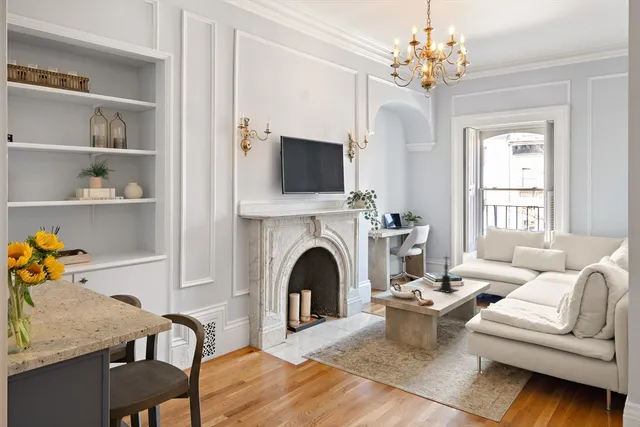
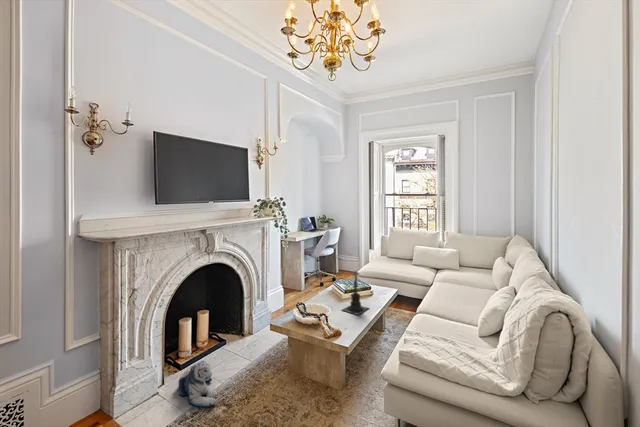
plush toy: none [300,318,334,349] -> present [178,361,216,407]

